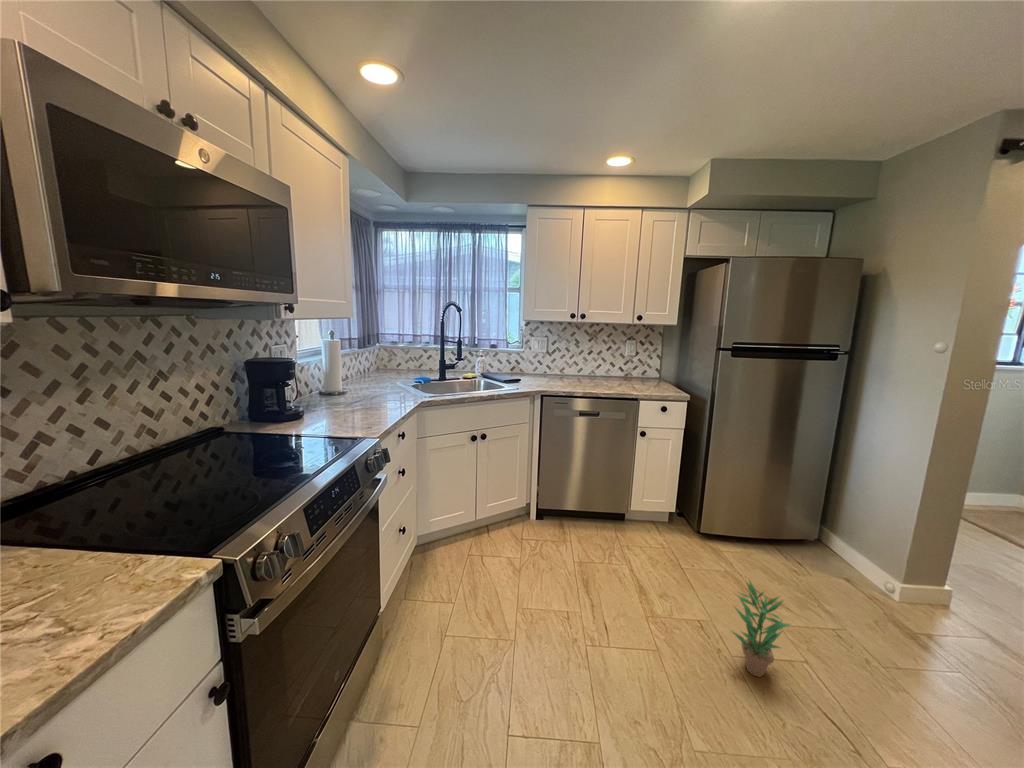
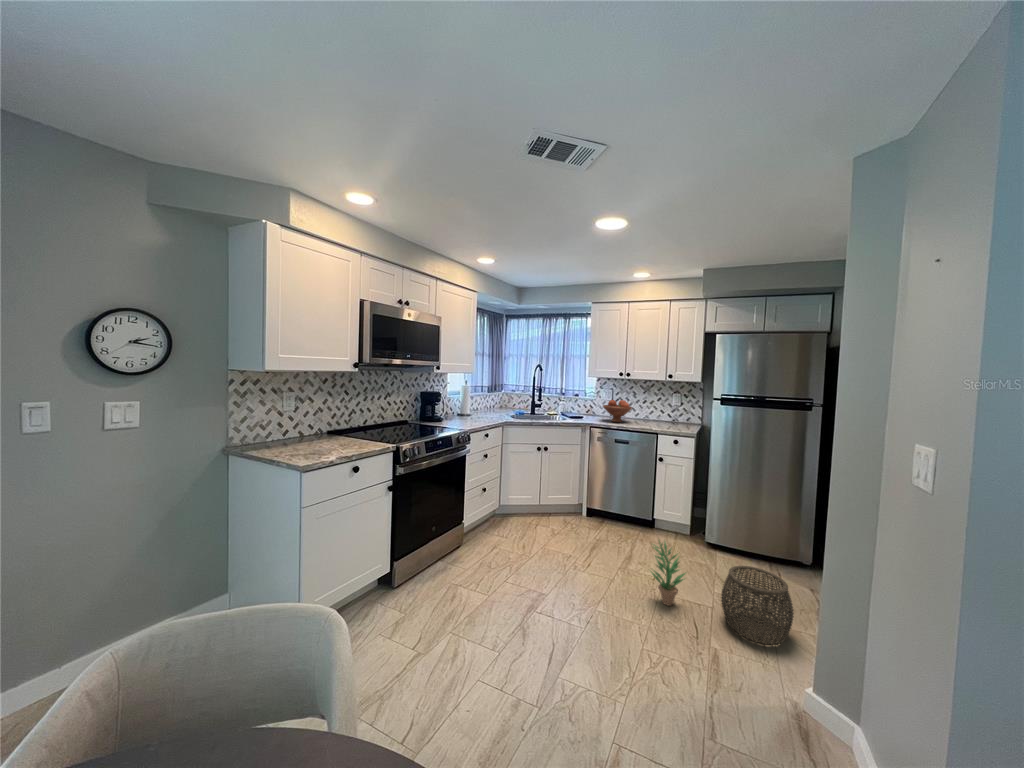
fruit bowl: none [549,352,591,384] -> present [603,400,632,422]
woven basket: none [824,591,946,713] -> present [721,566,794,645]

